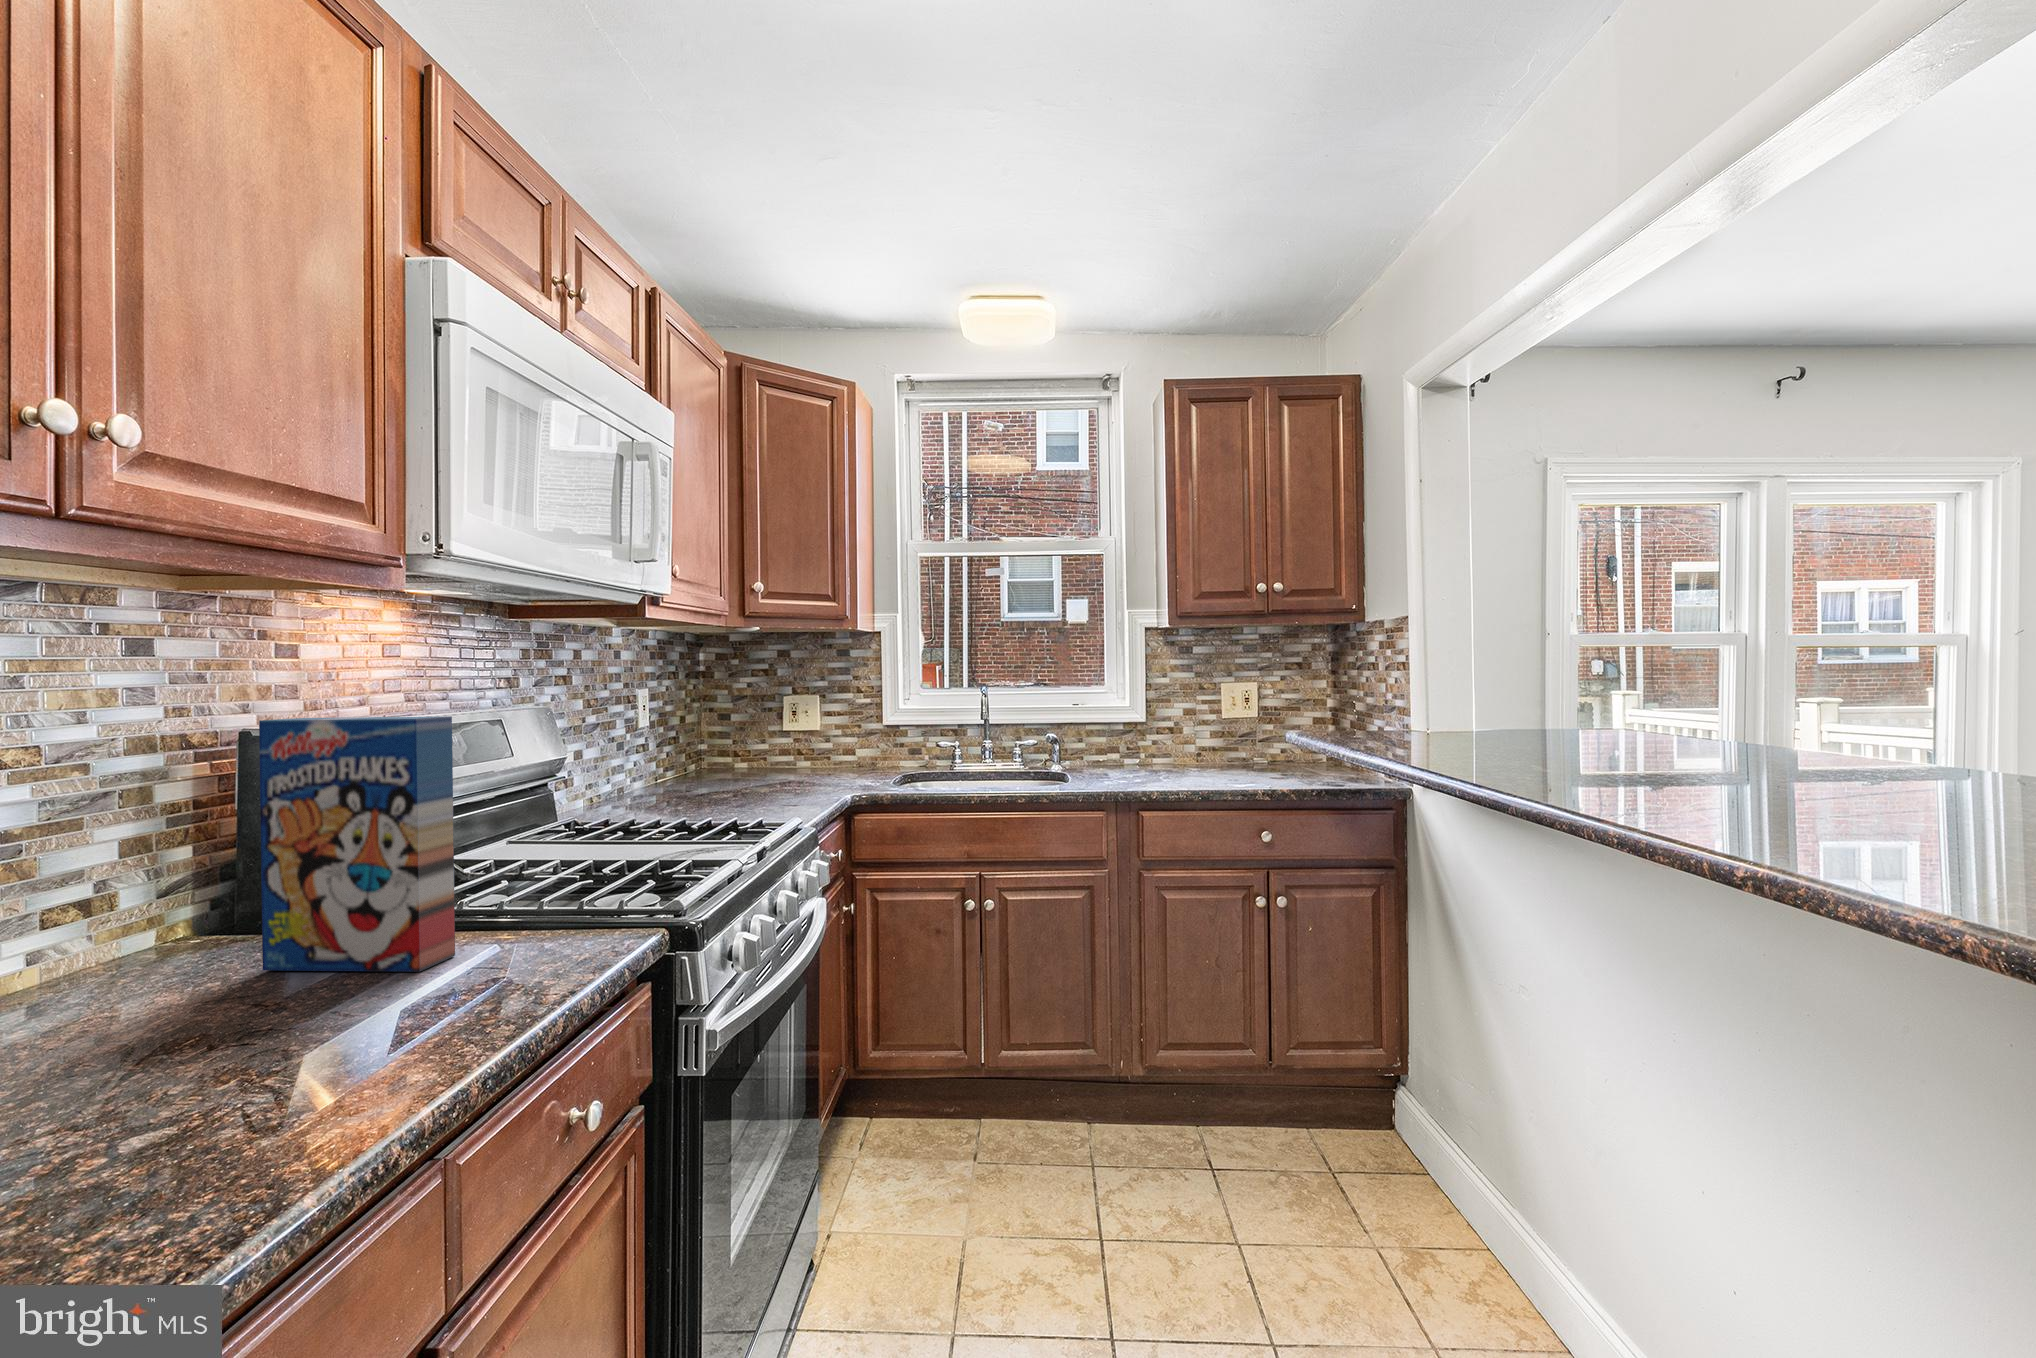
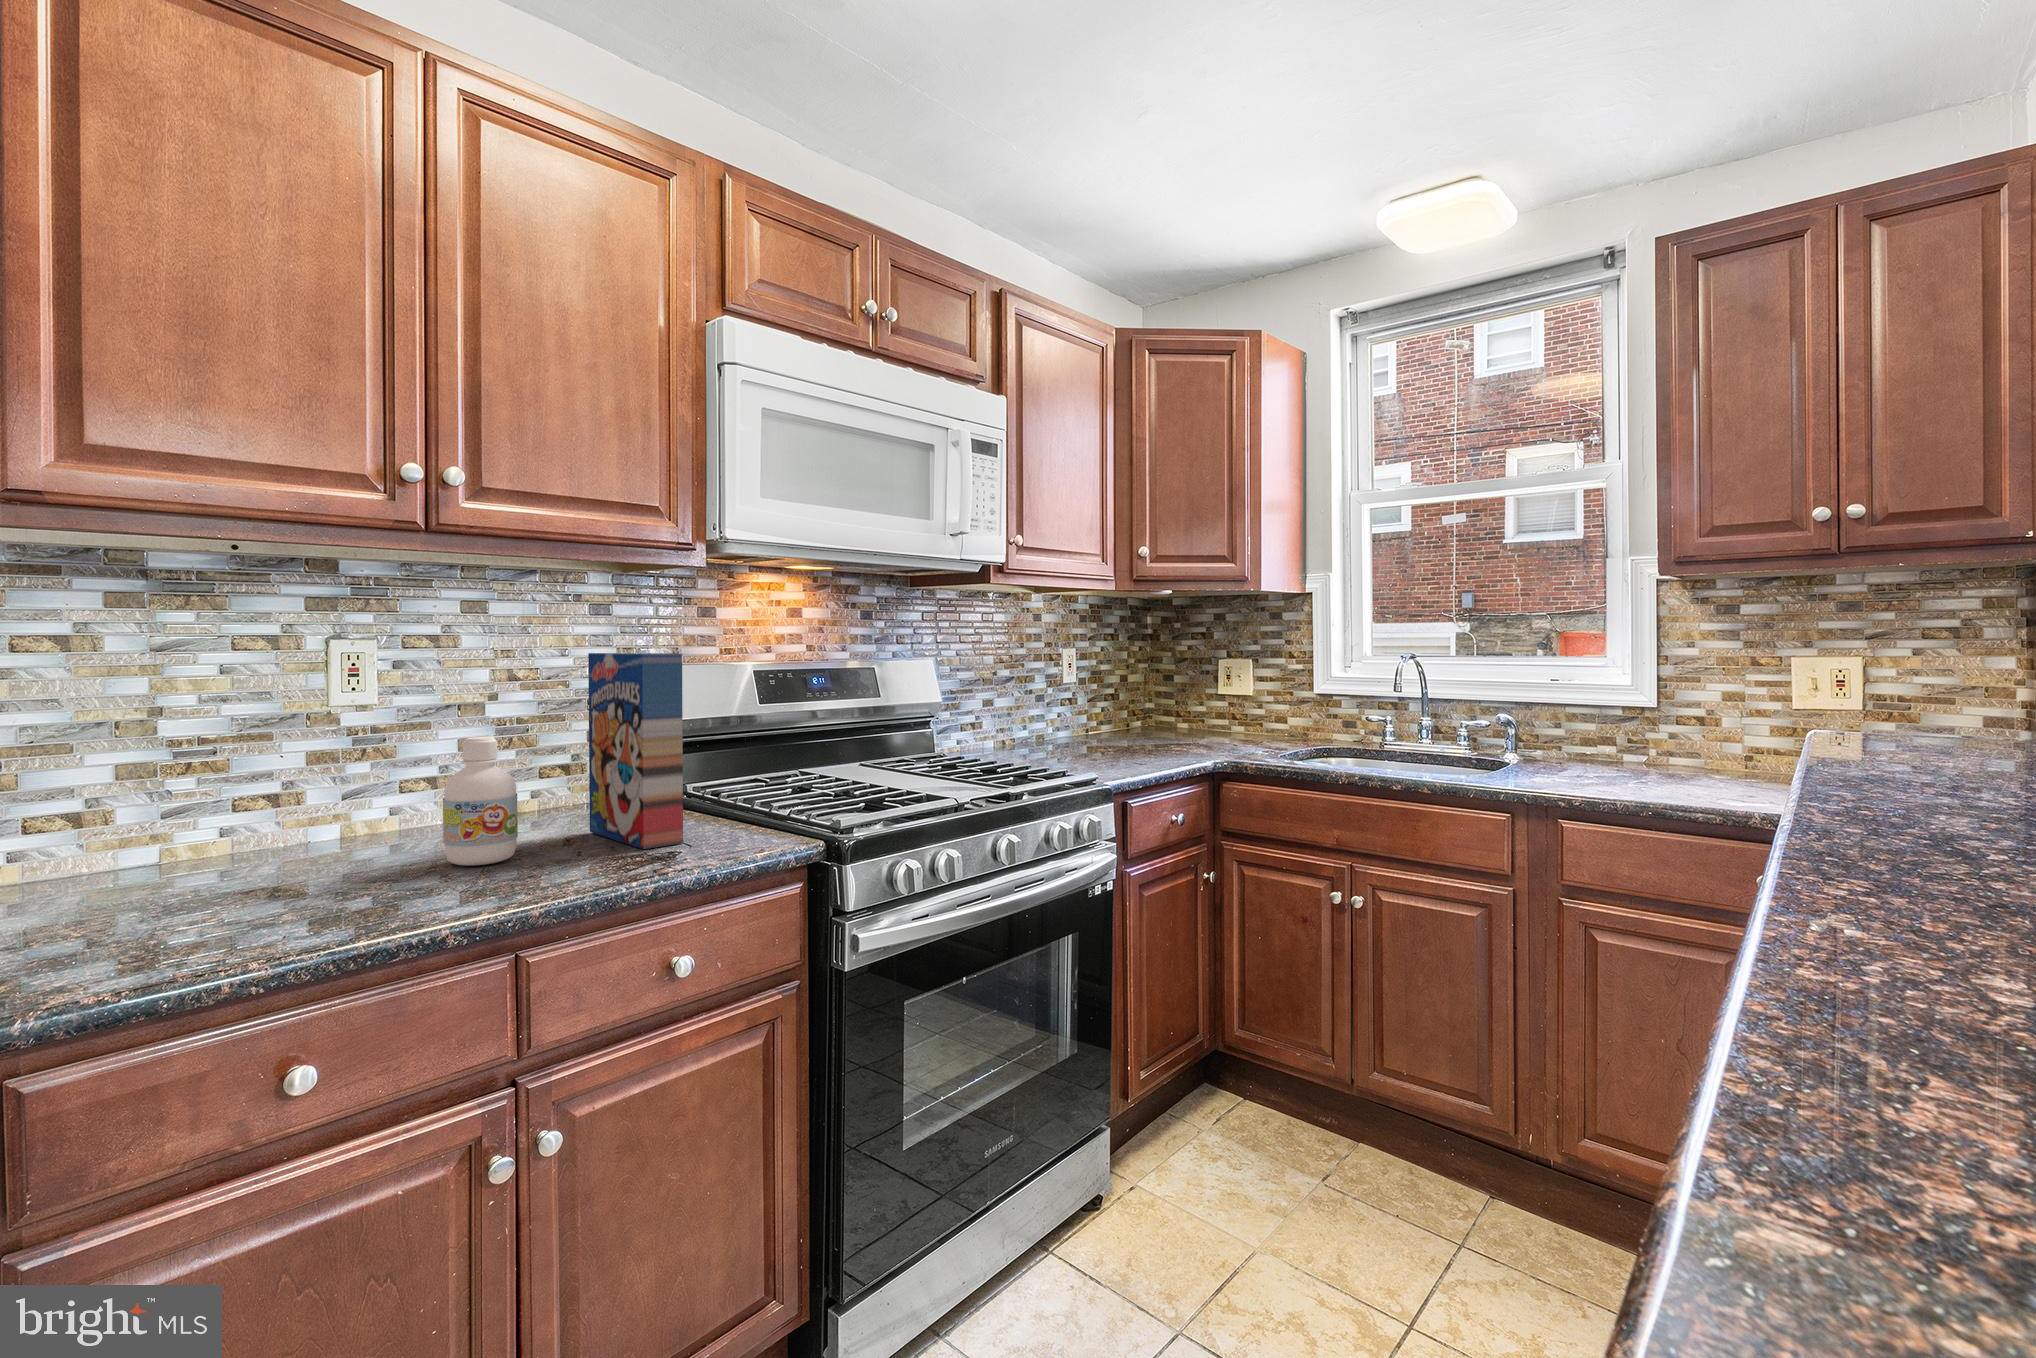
bottle: none [123,850,248,1045] -> present [443,737,518,866]

